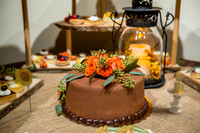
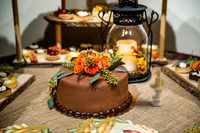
flower: present [15,67,37,111] -> none [10,66,31,105]

